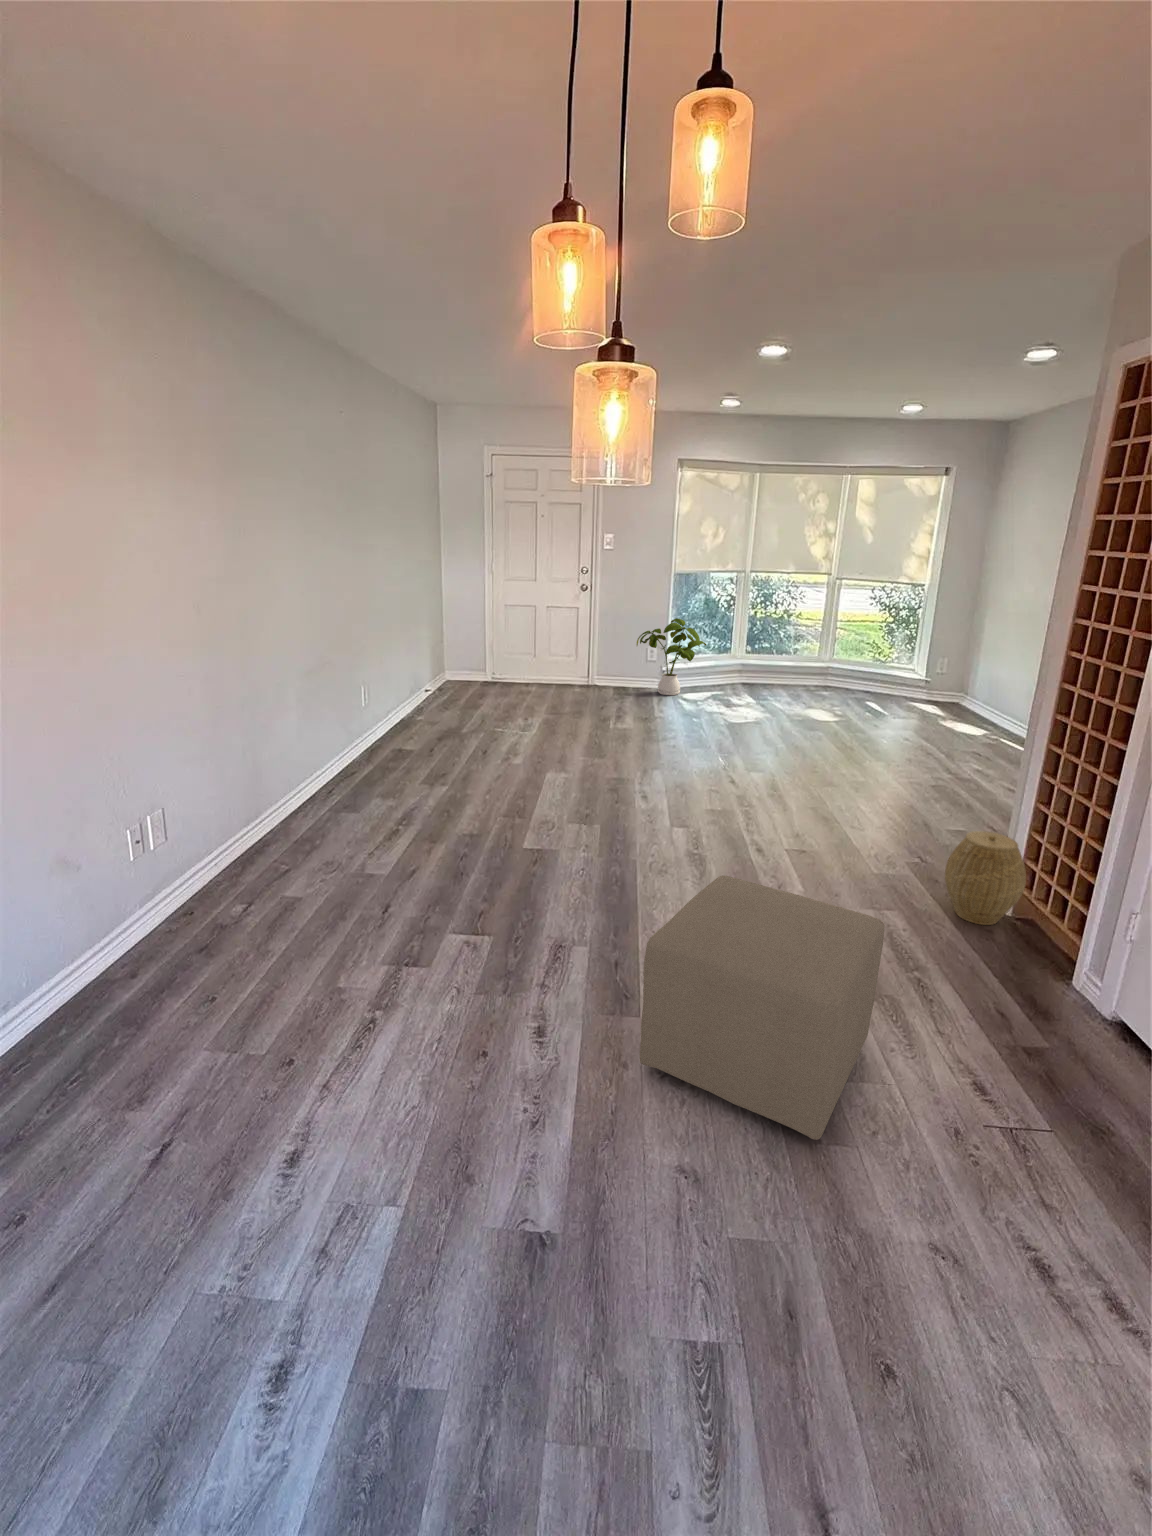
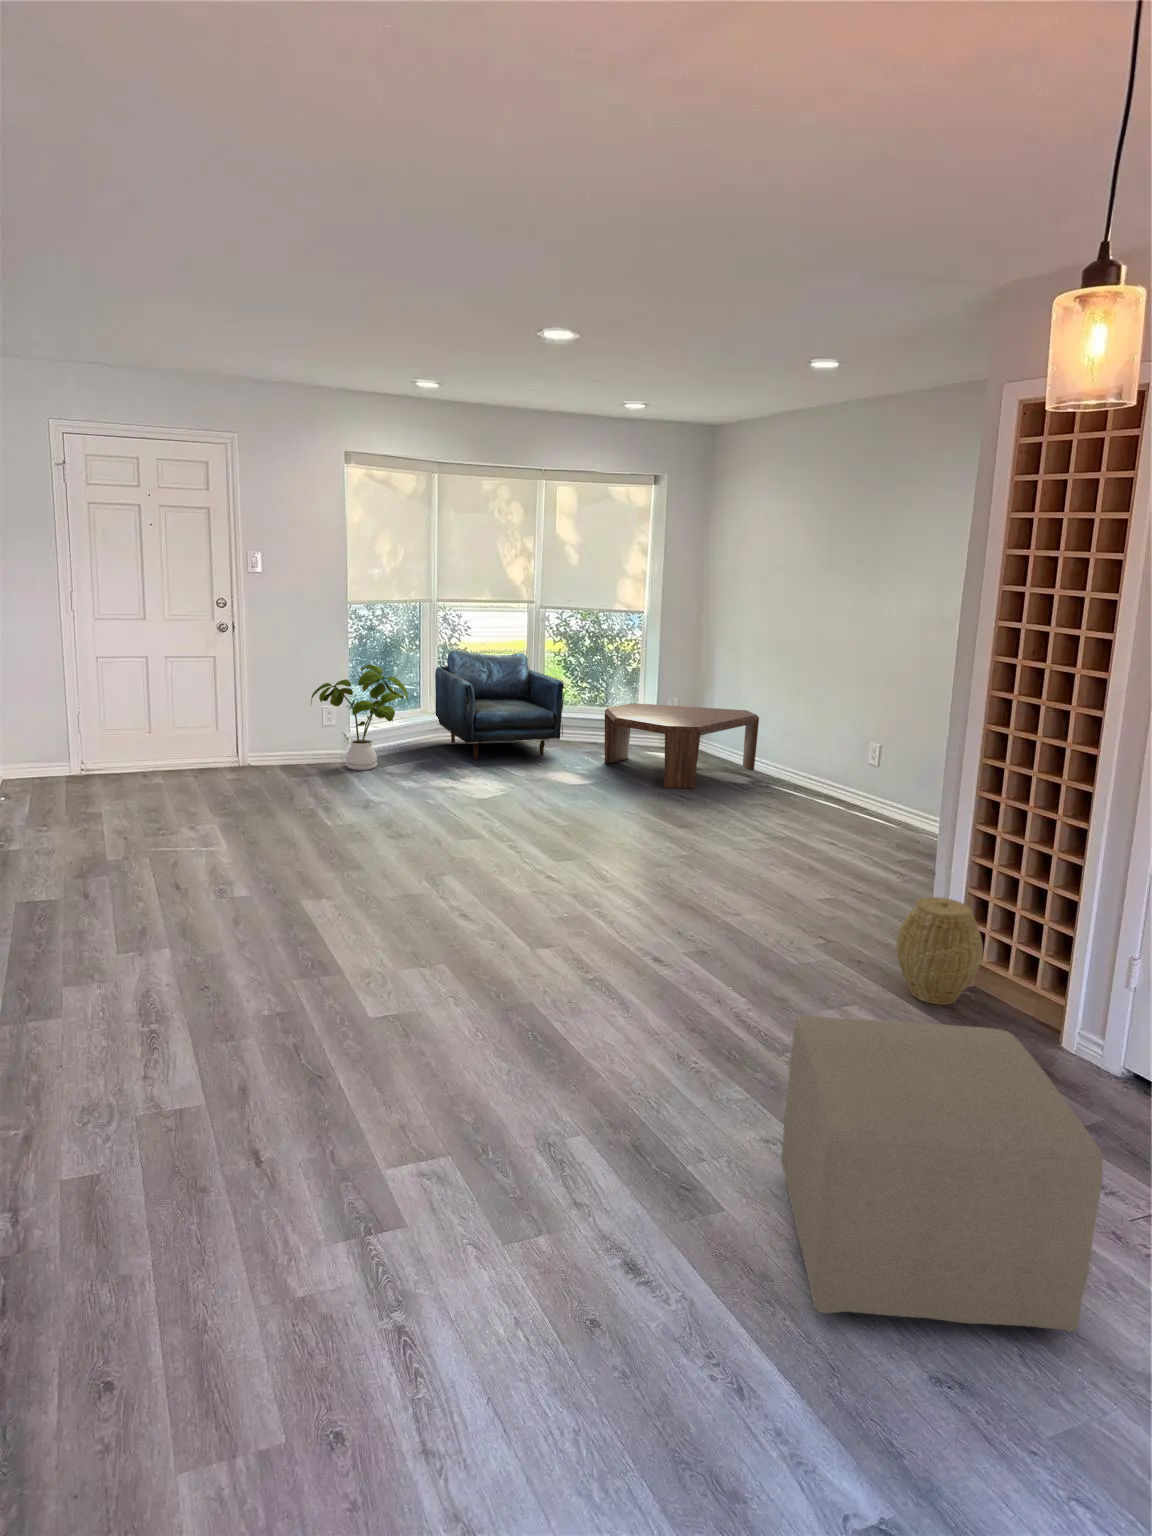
armchair: none [741,612,835,698] -> present [435,650,564,759]
coffee table: none [862,661,1008,735] -> present [605,703,759,788]

